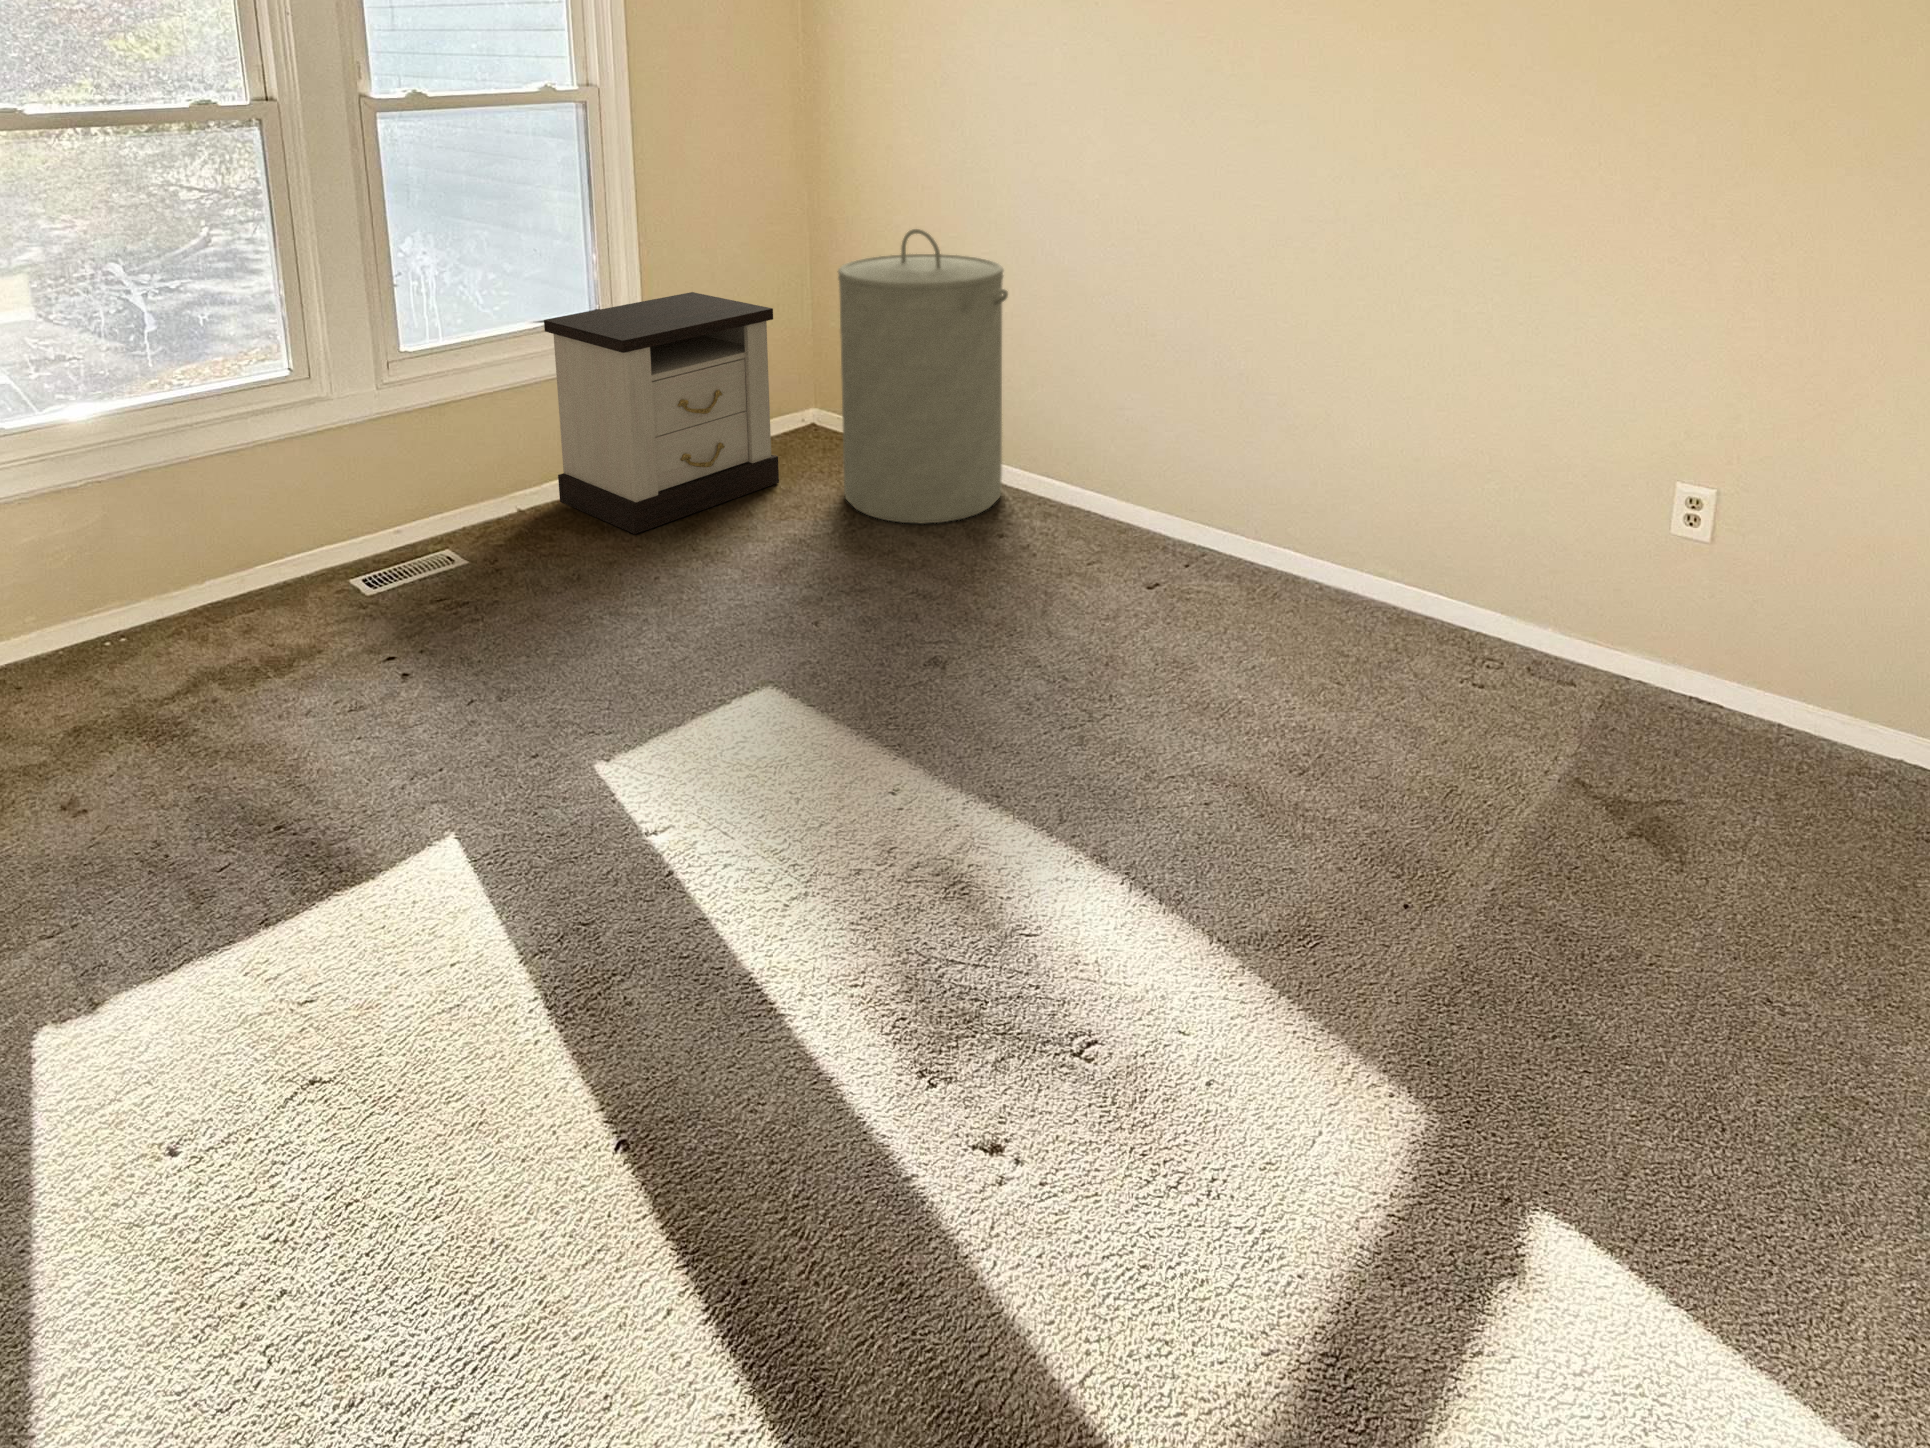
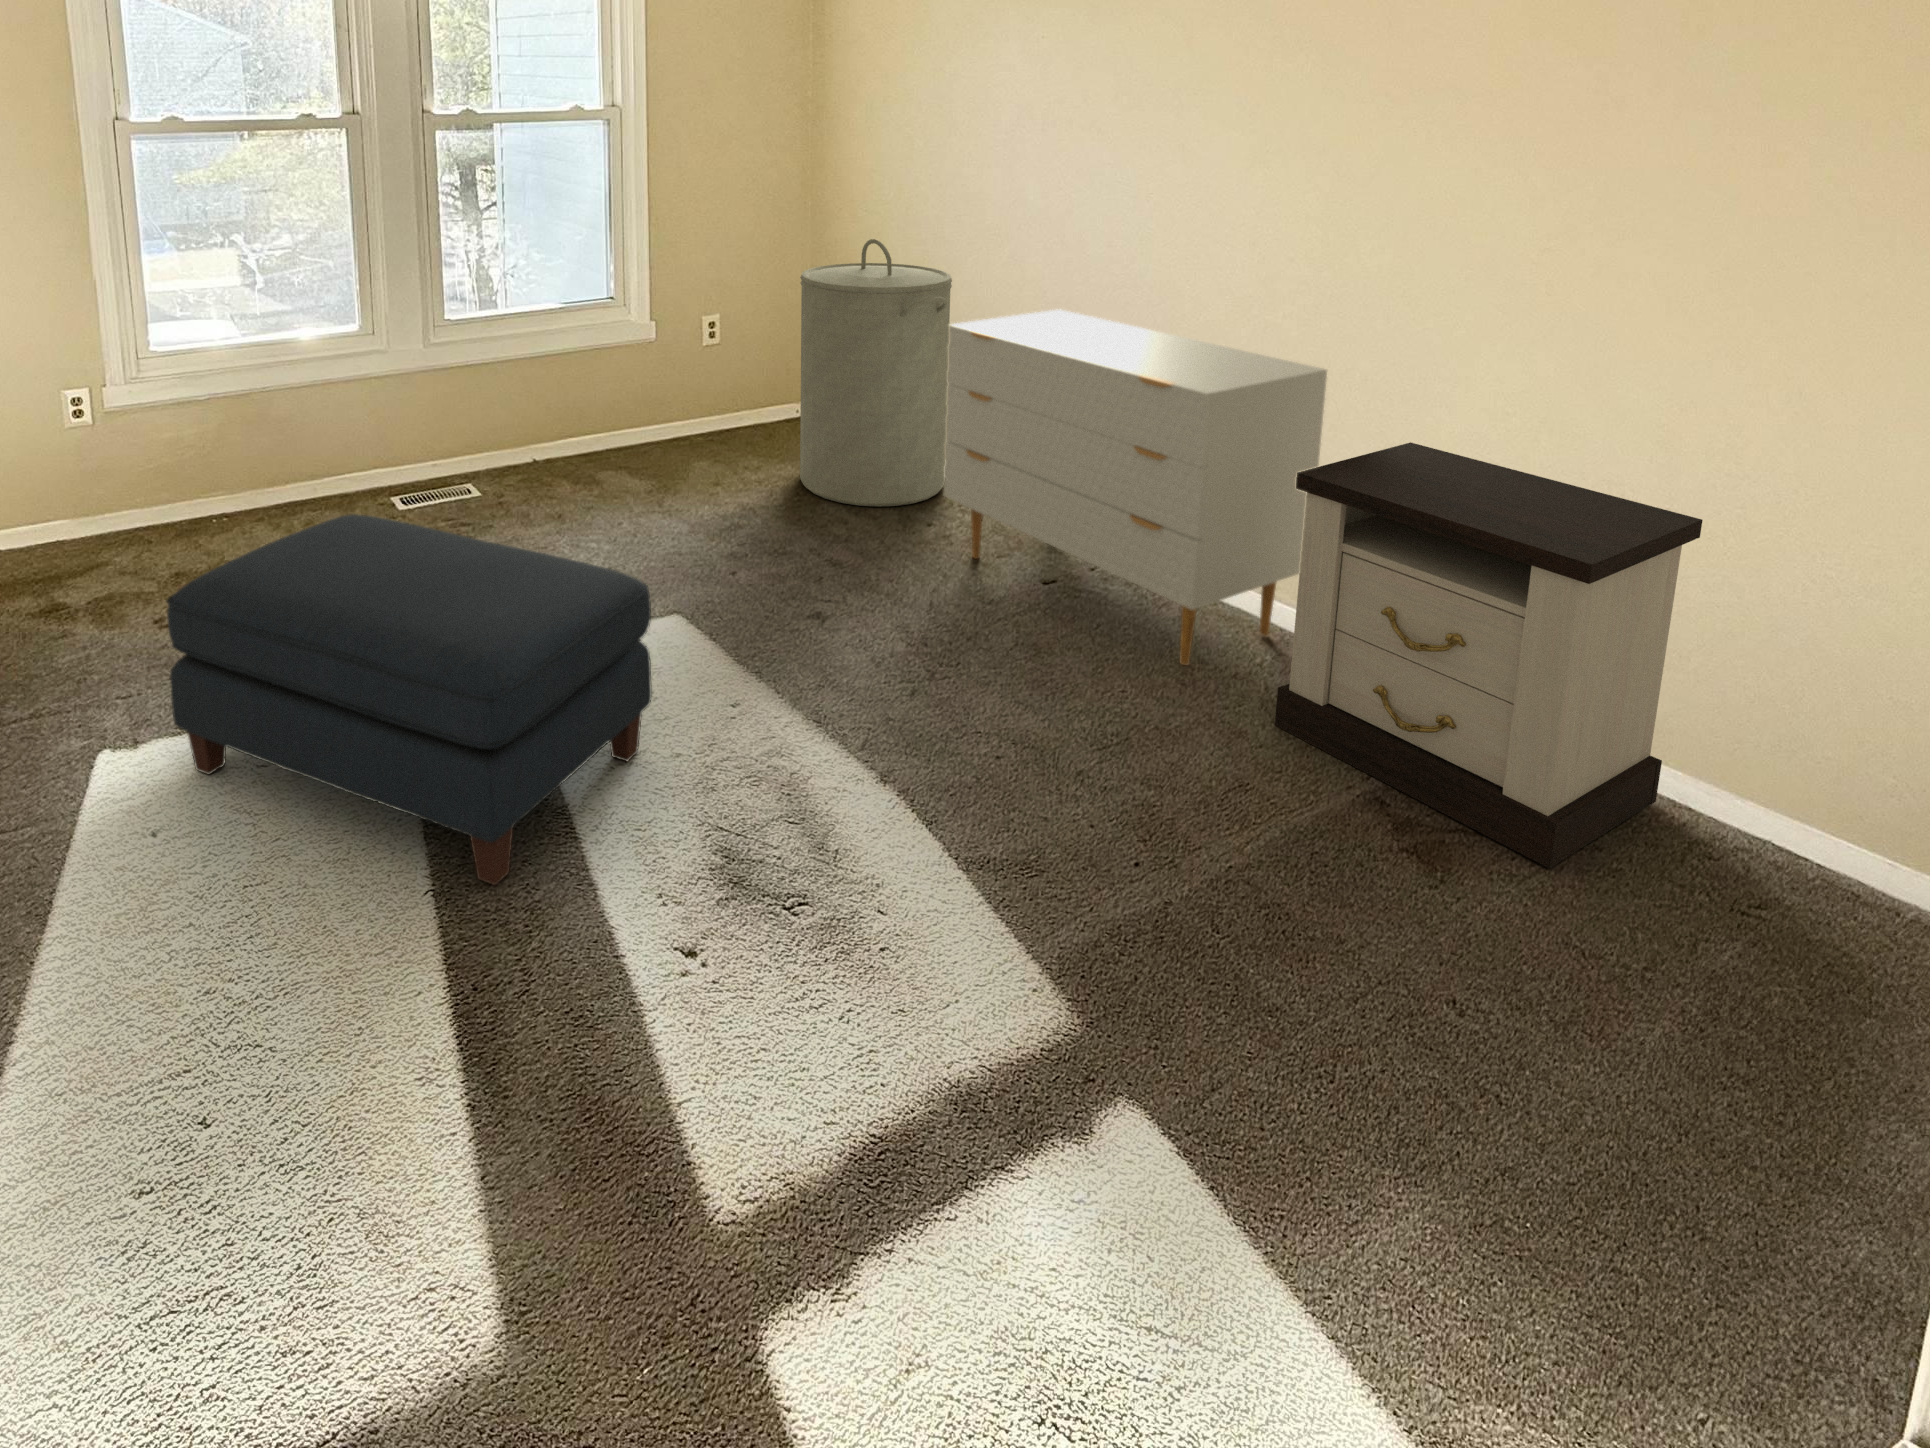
nightstand: present [544,292,779,534] -> present [1275,442,1703,869]
dresser: none [1035,295,1441,662] -> present [944,309,1327,665]
ottoman: none [148,632,826,1114] -> present [167,514,652,885]

